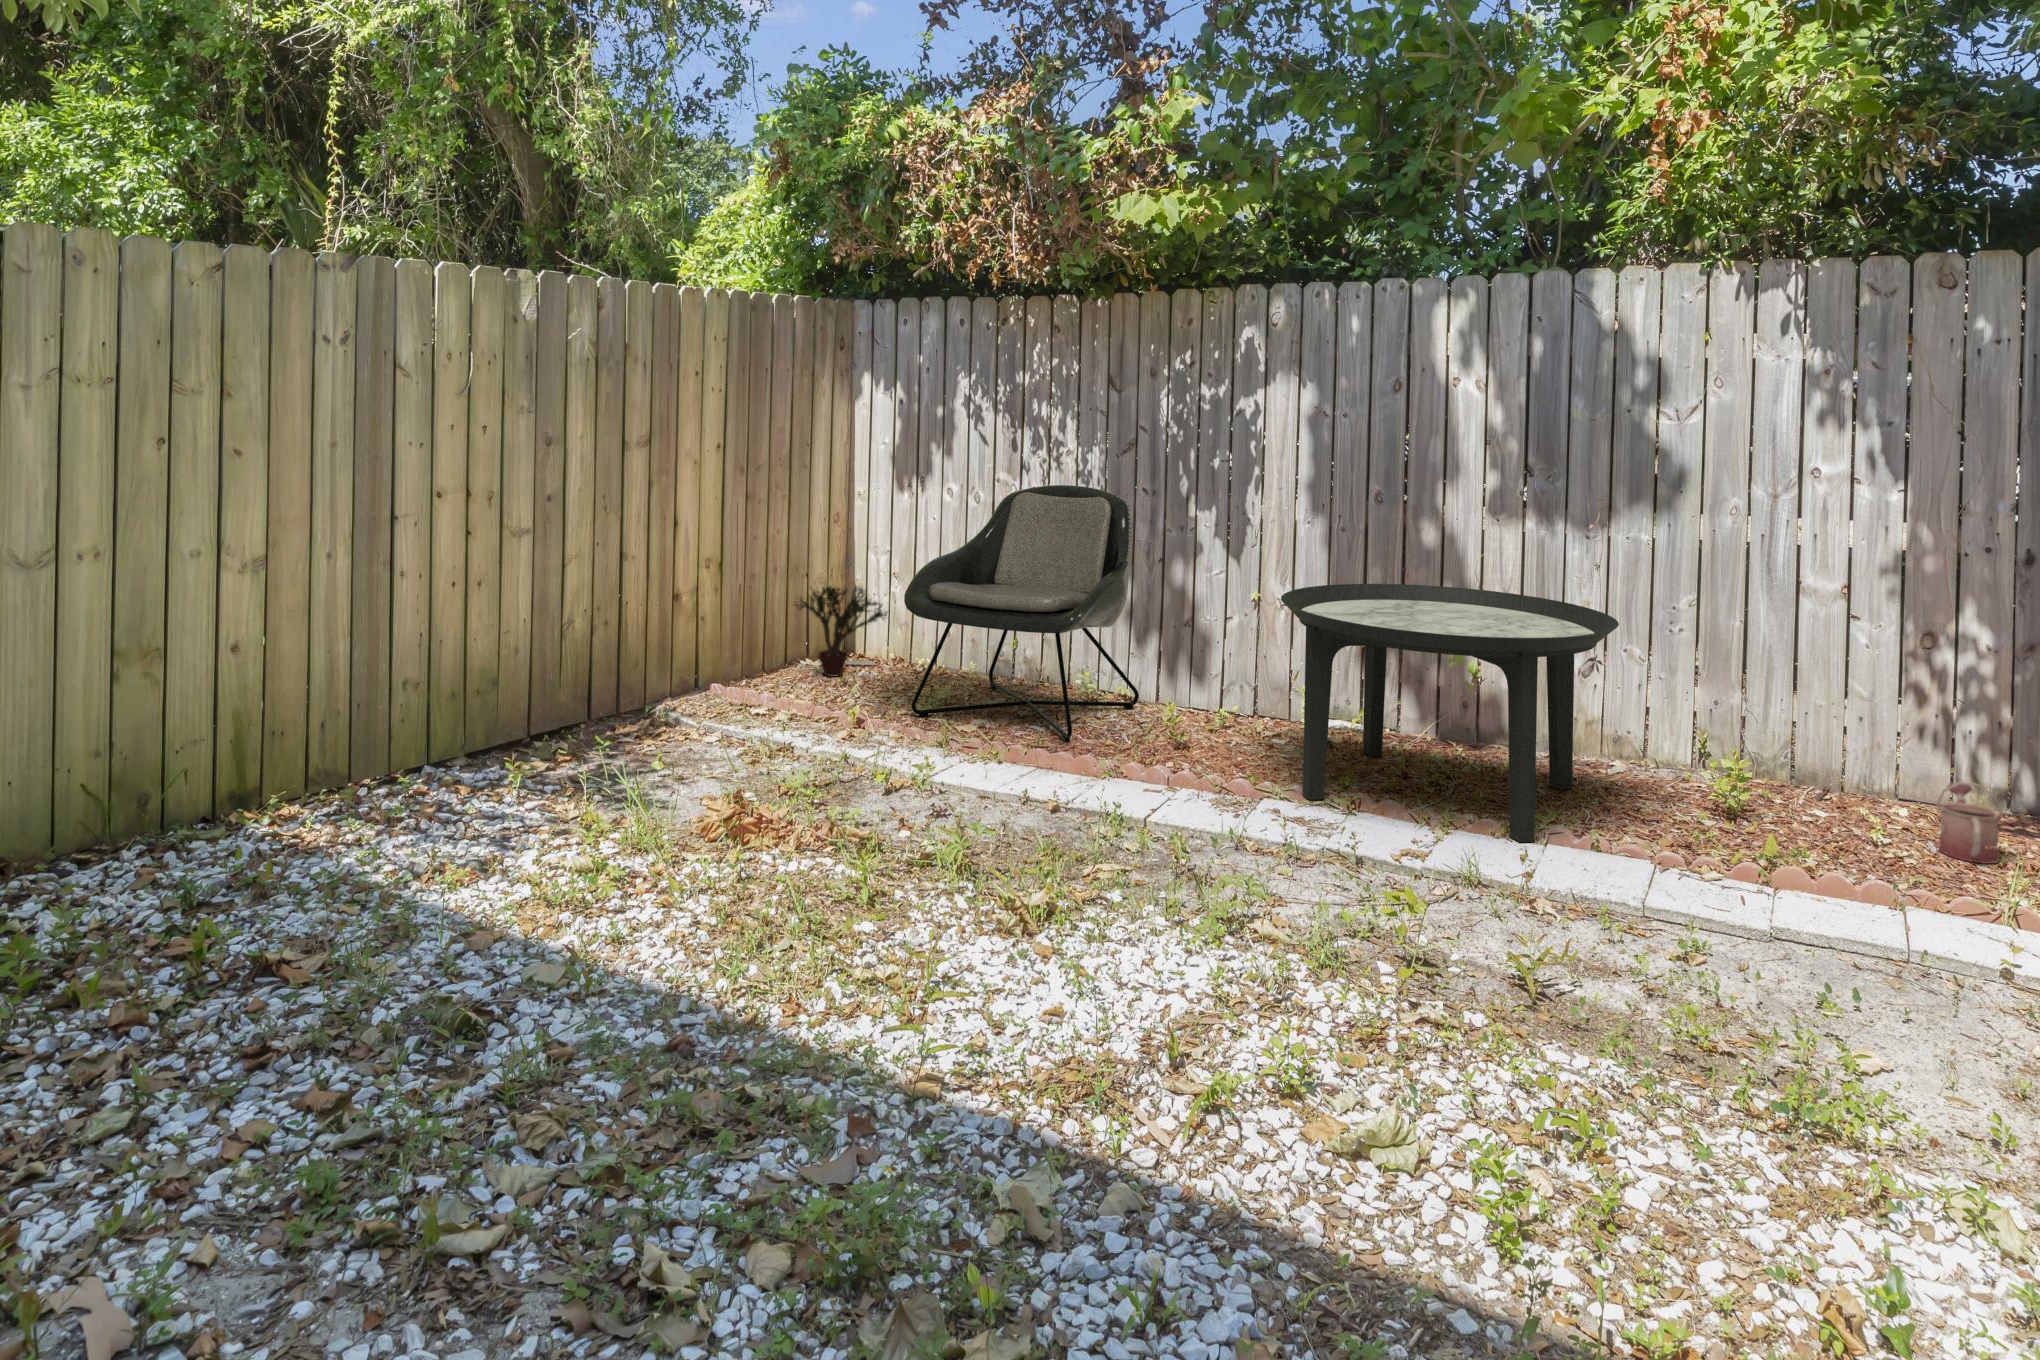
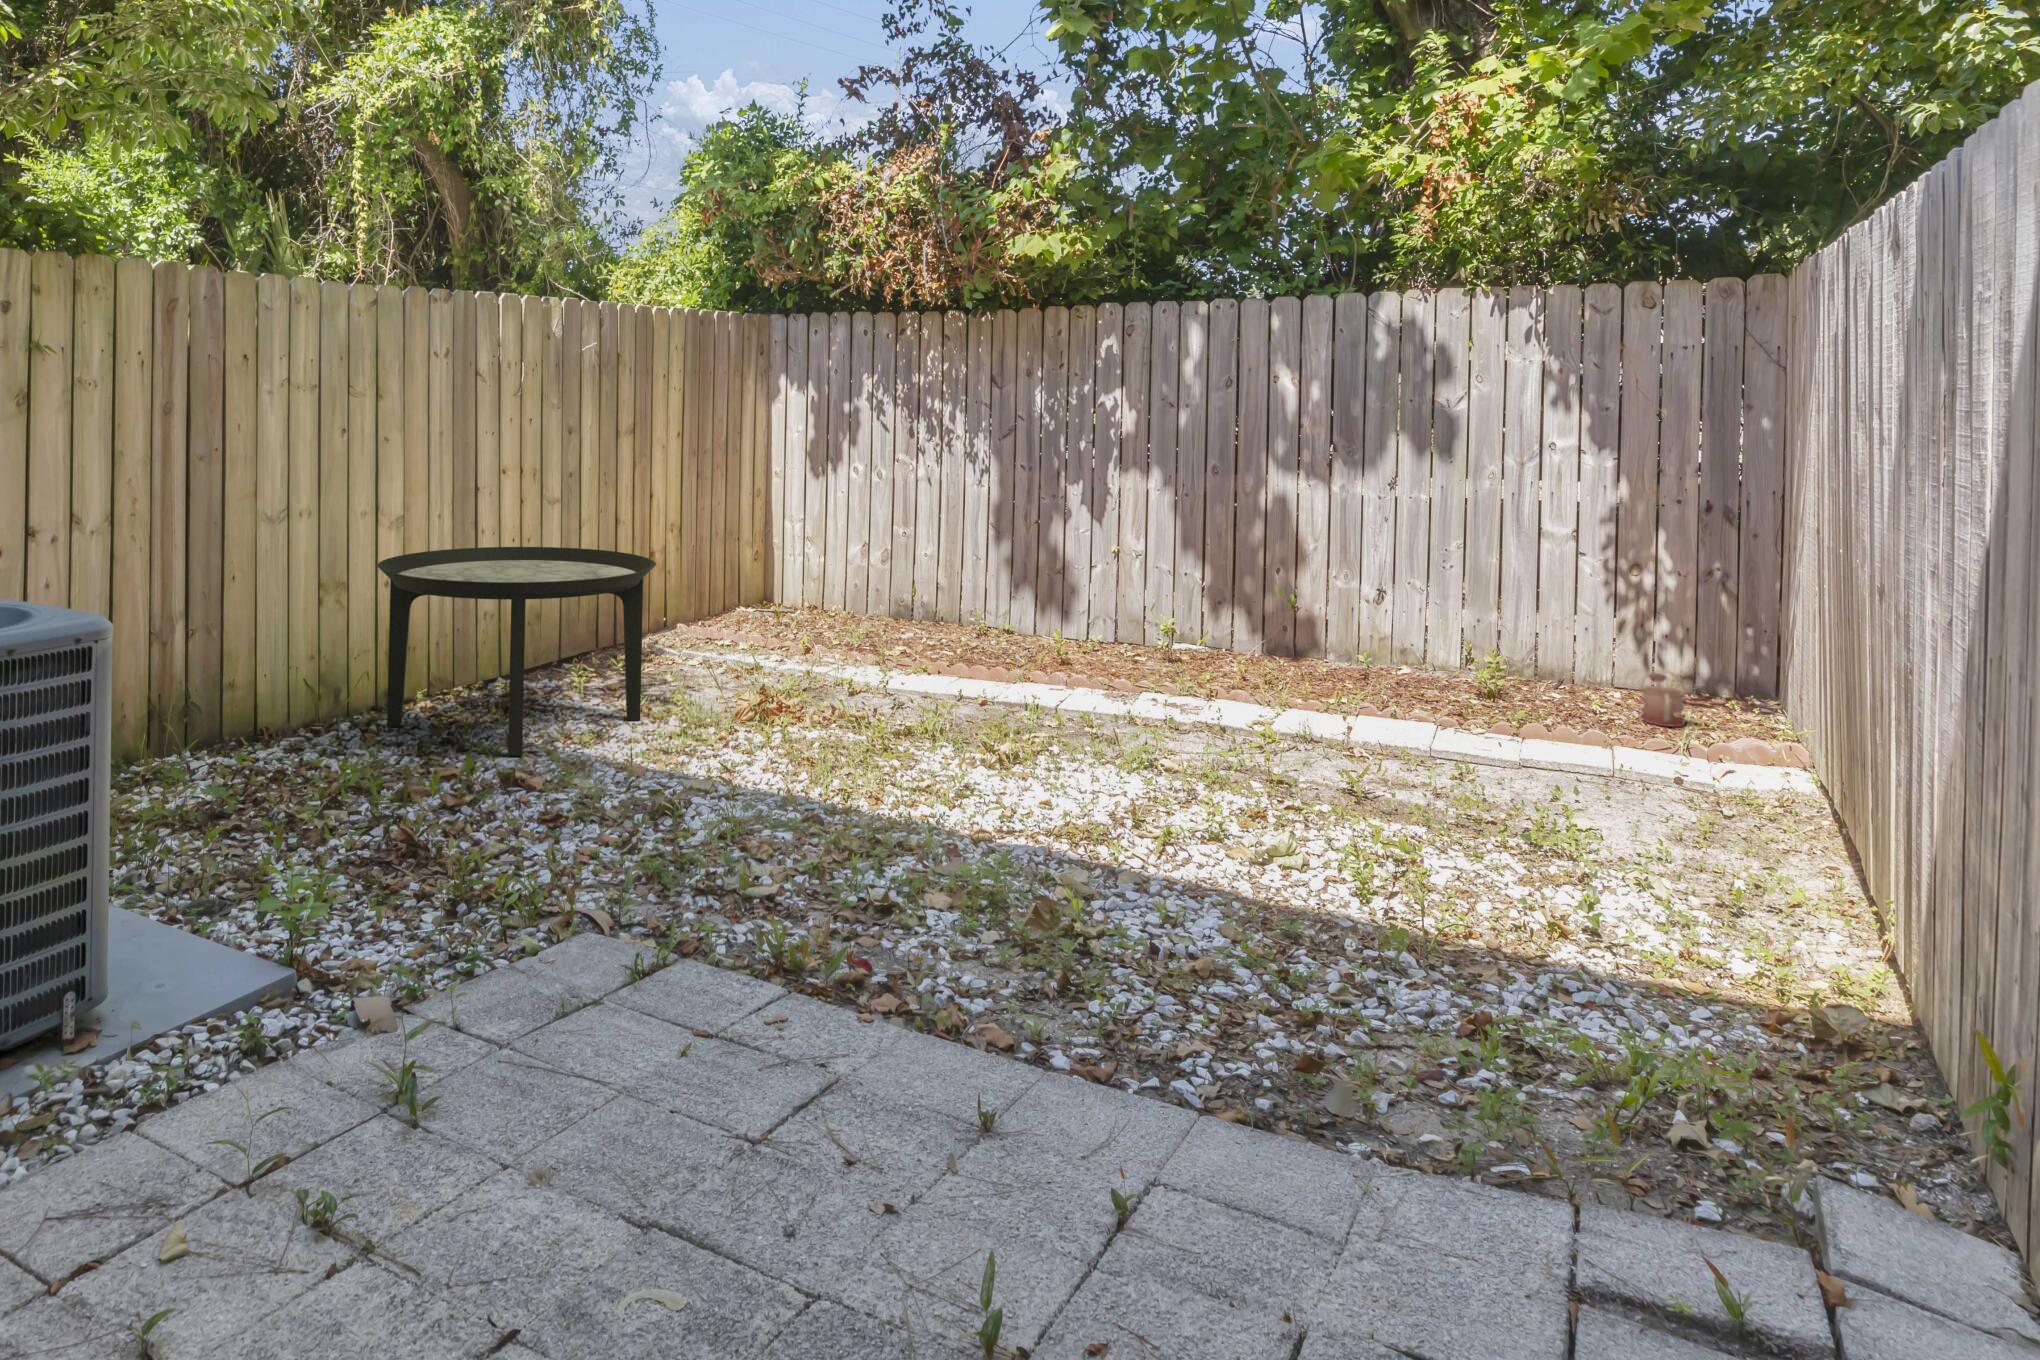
lounge chair: present [904,485,1139,742] -> none [843,465,1023,662]
round table: present [1281,584,1619,842] -> present [377,547,656,756]
potted plant: present [796,586,887,677] -> none [733,546,814,622]

